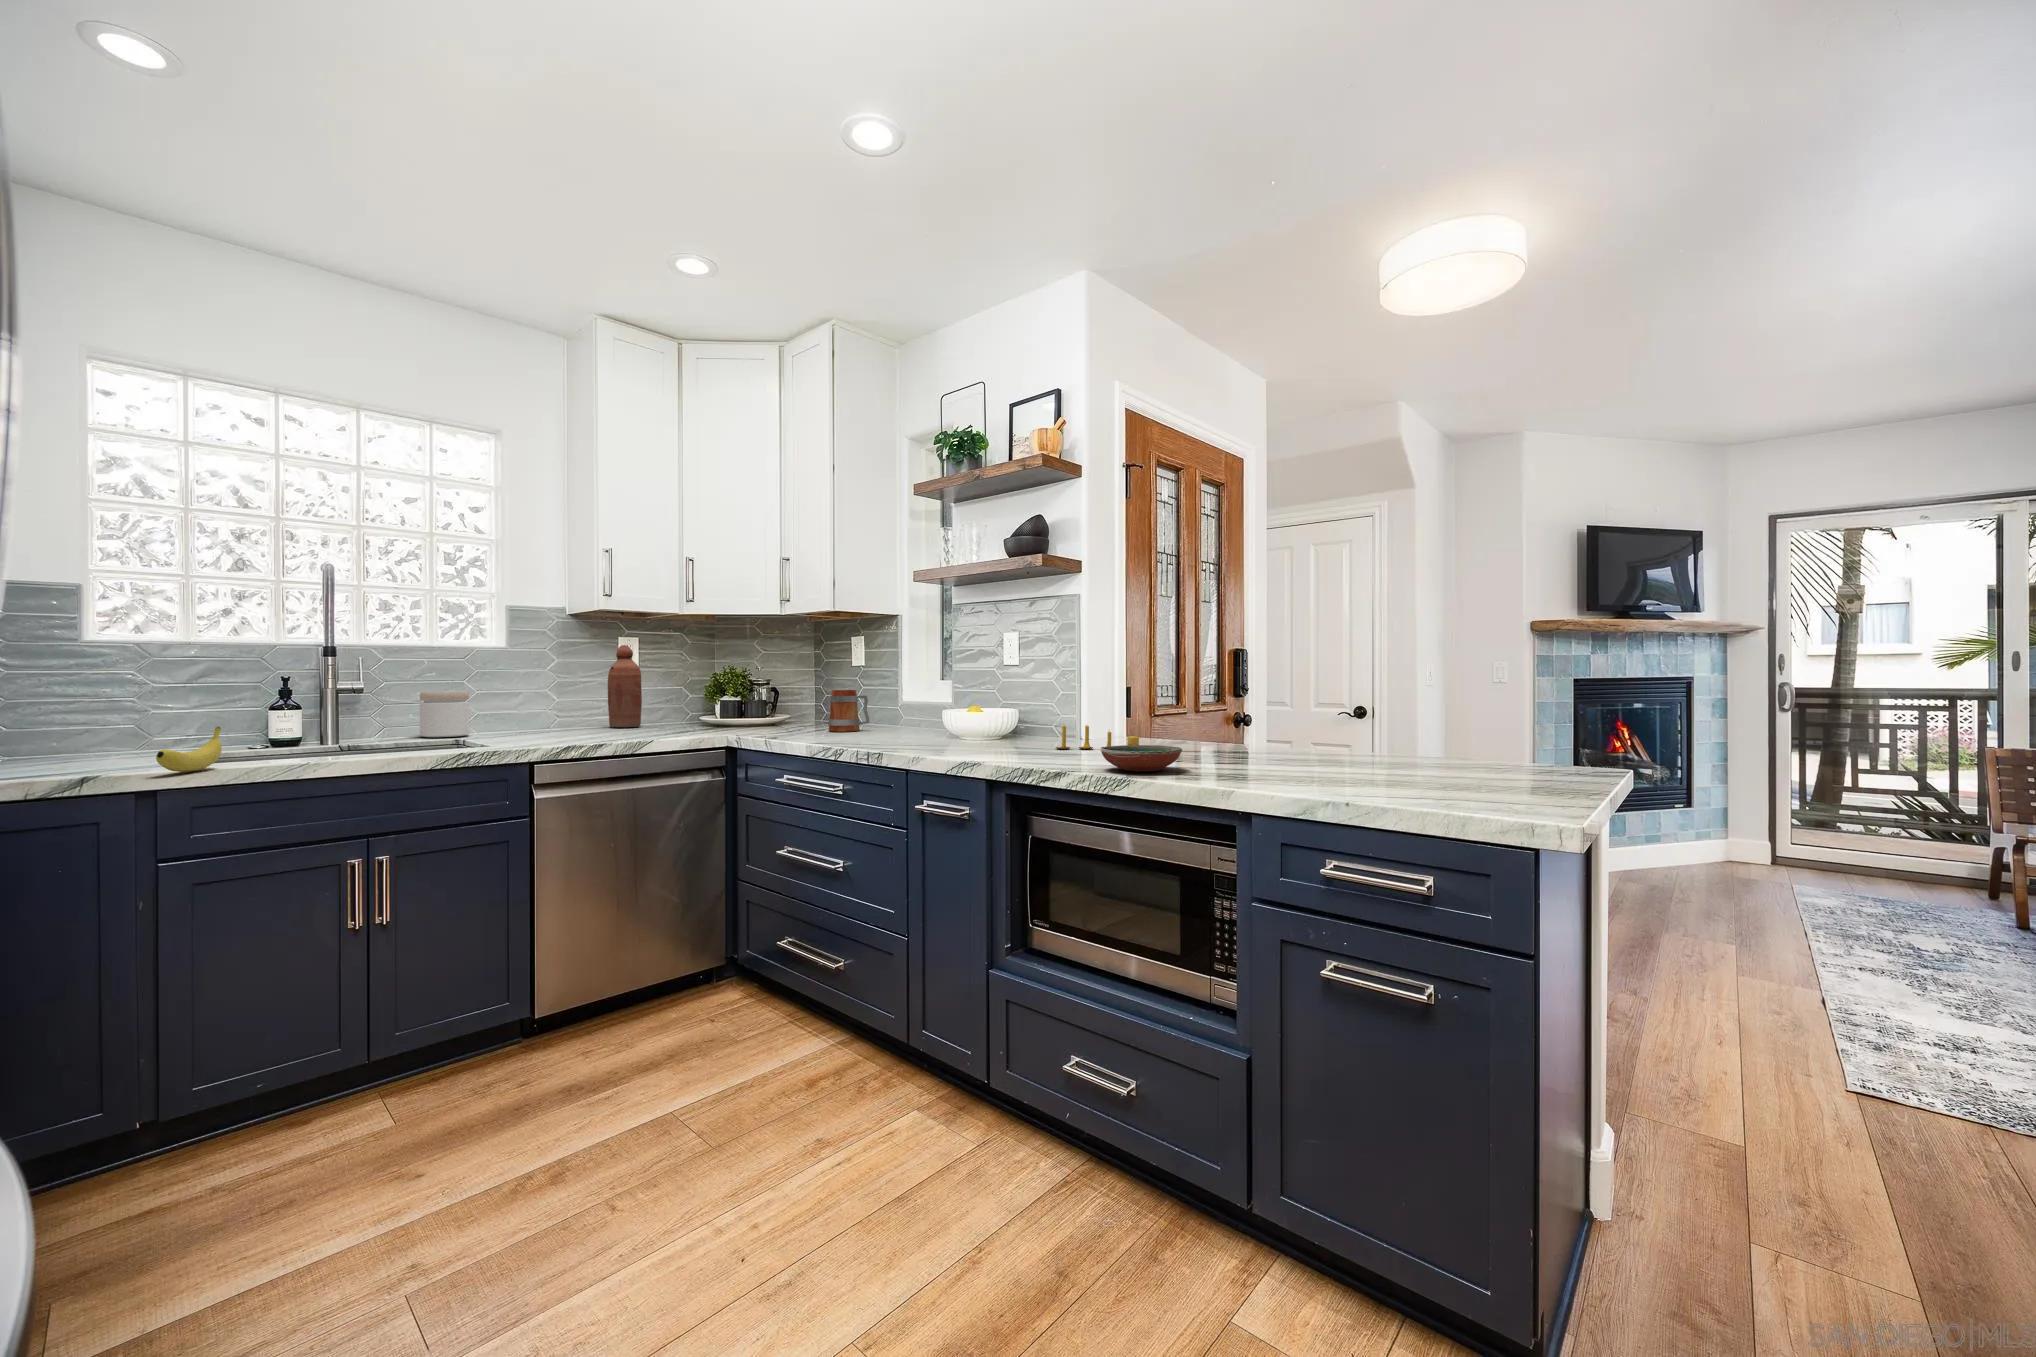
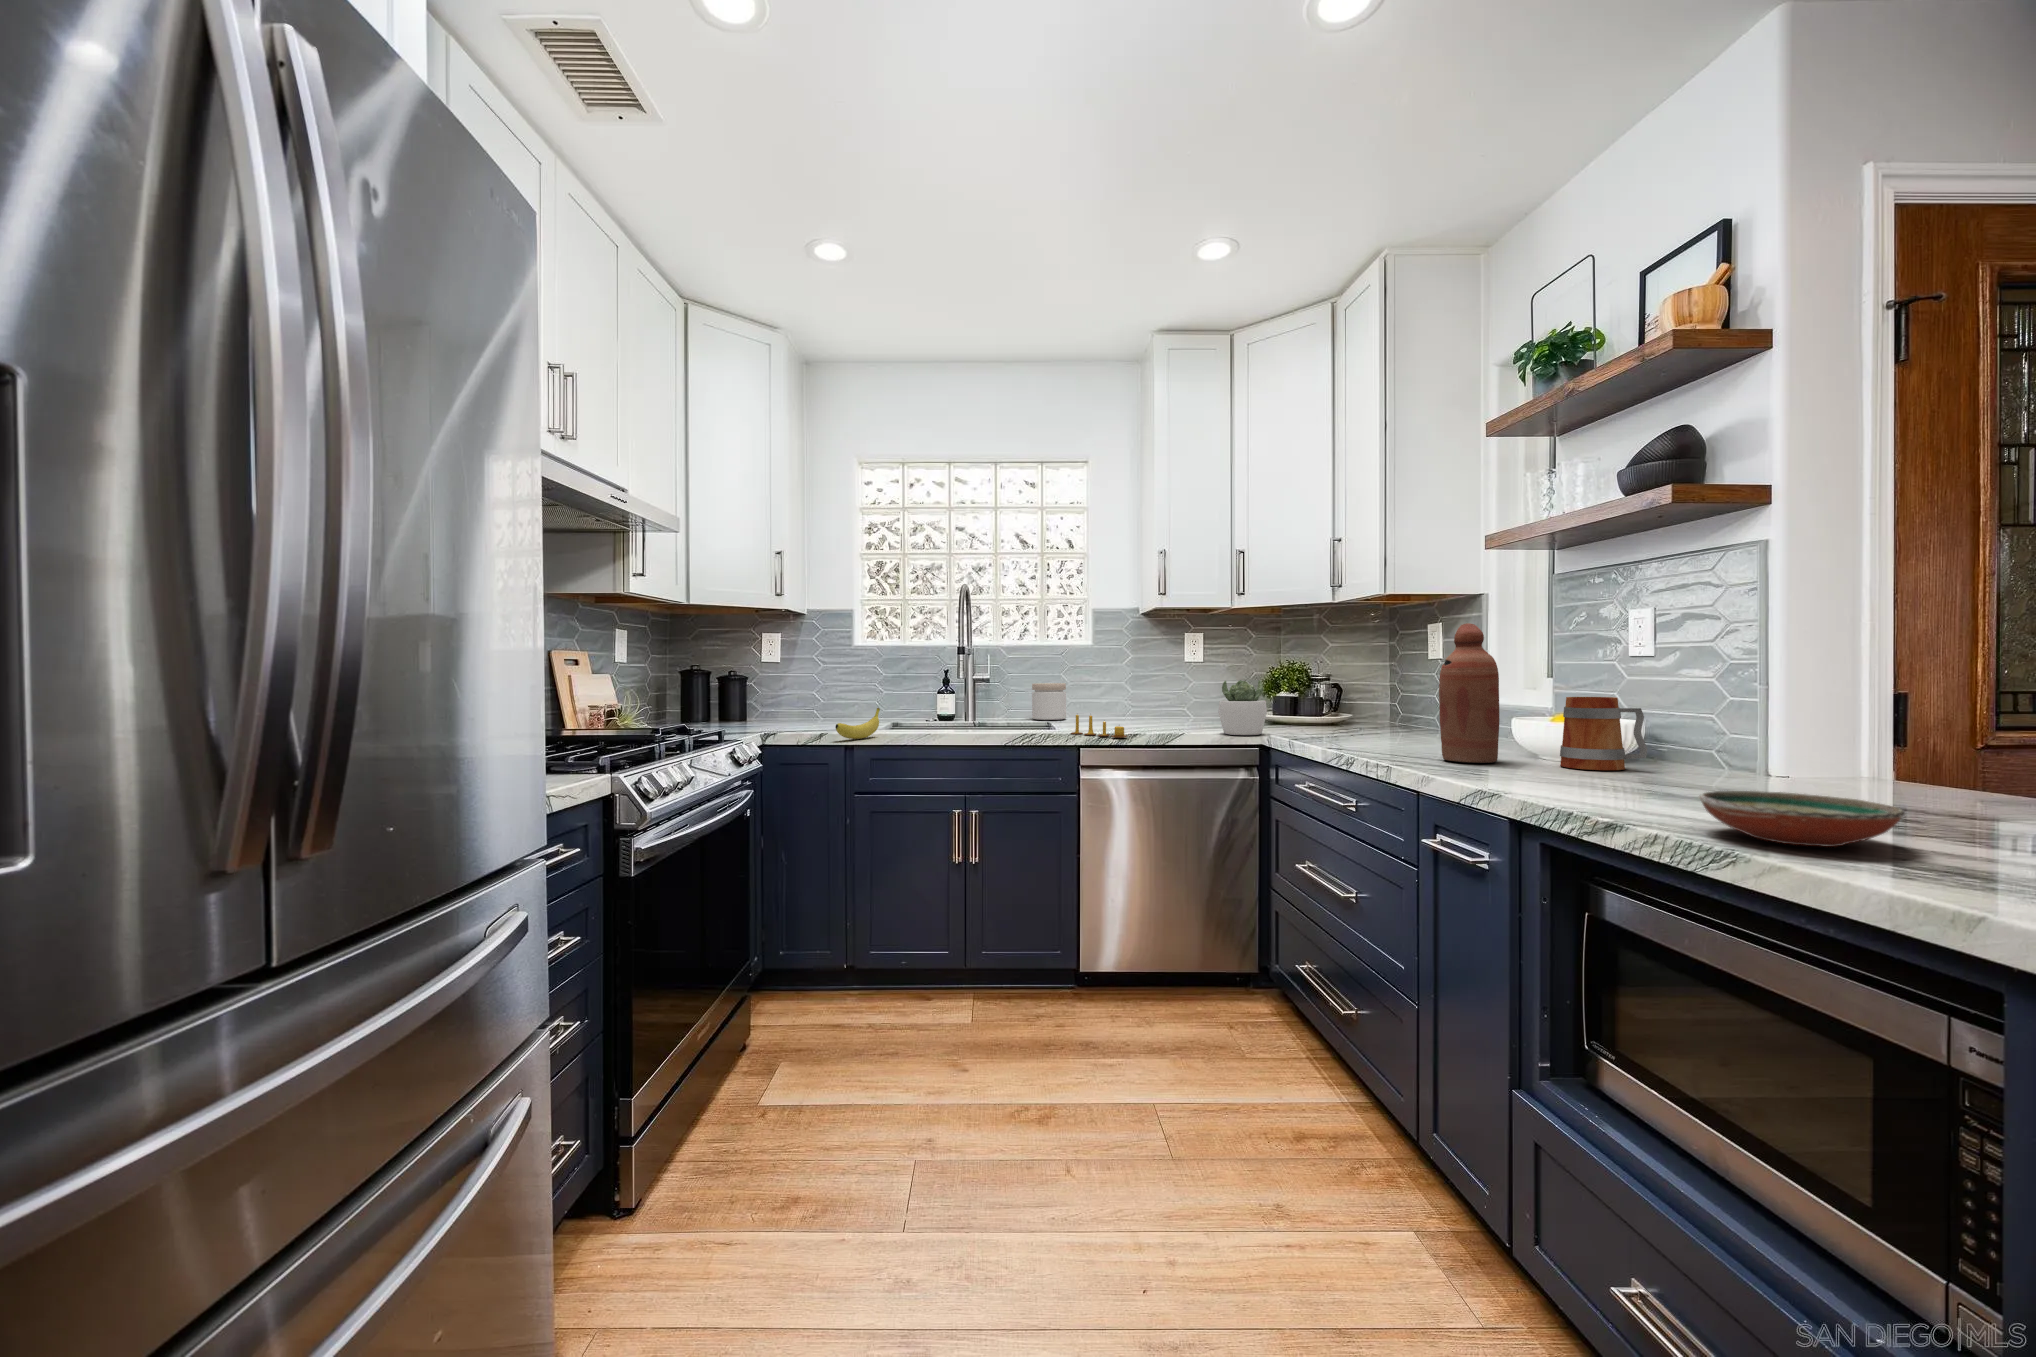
bottle: present [608,645,642,727] -> present [1439,623,1500,763]
succulent plant: none [685,686,732,741] -> present [1218,680,1267,735]
mug: present [829,690,870,732] -> present [1560,697,1647,770]
candle: present [1056,725,1139,749] -> present [1071,715,1127,738]

